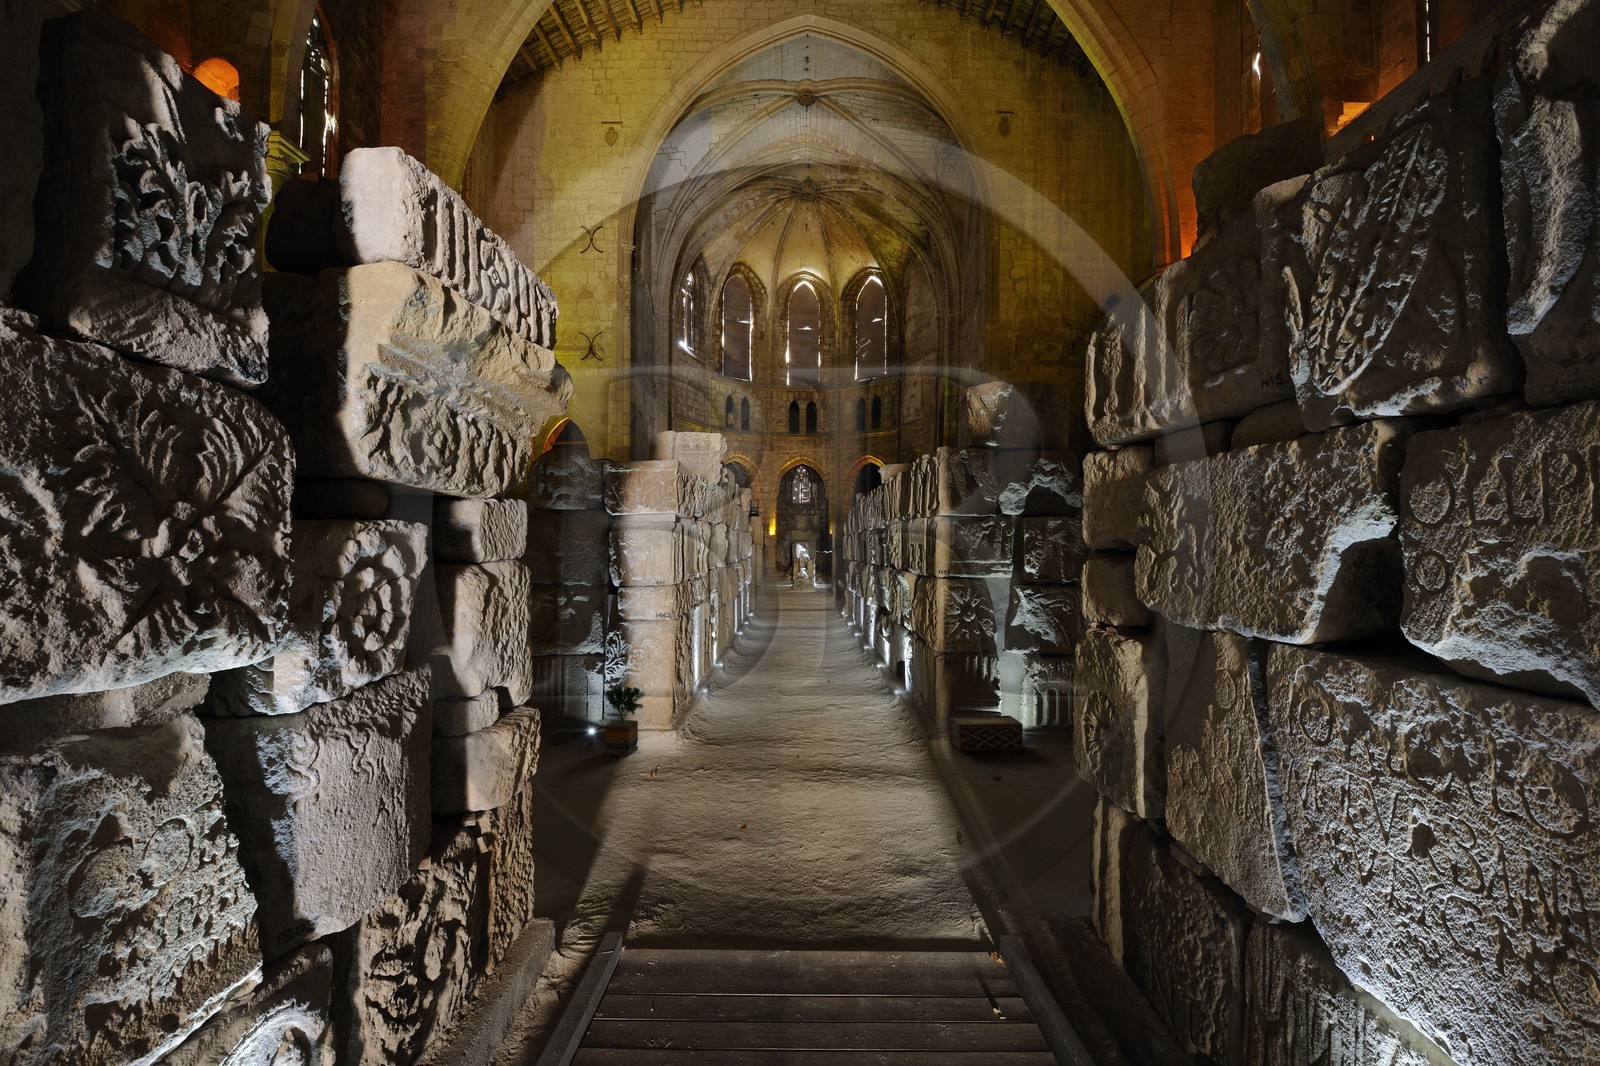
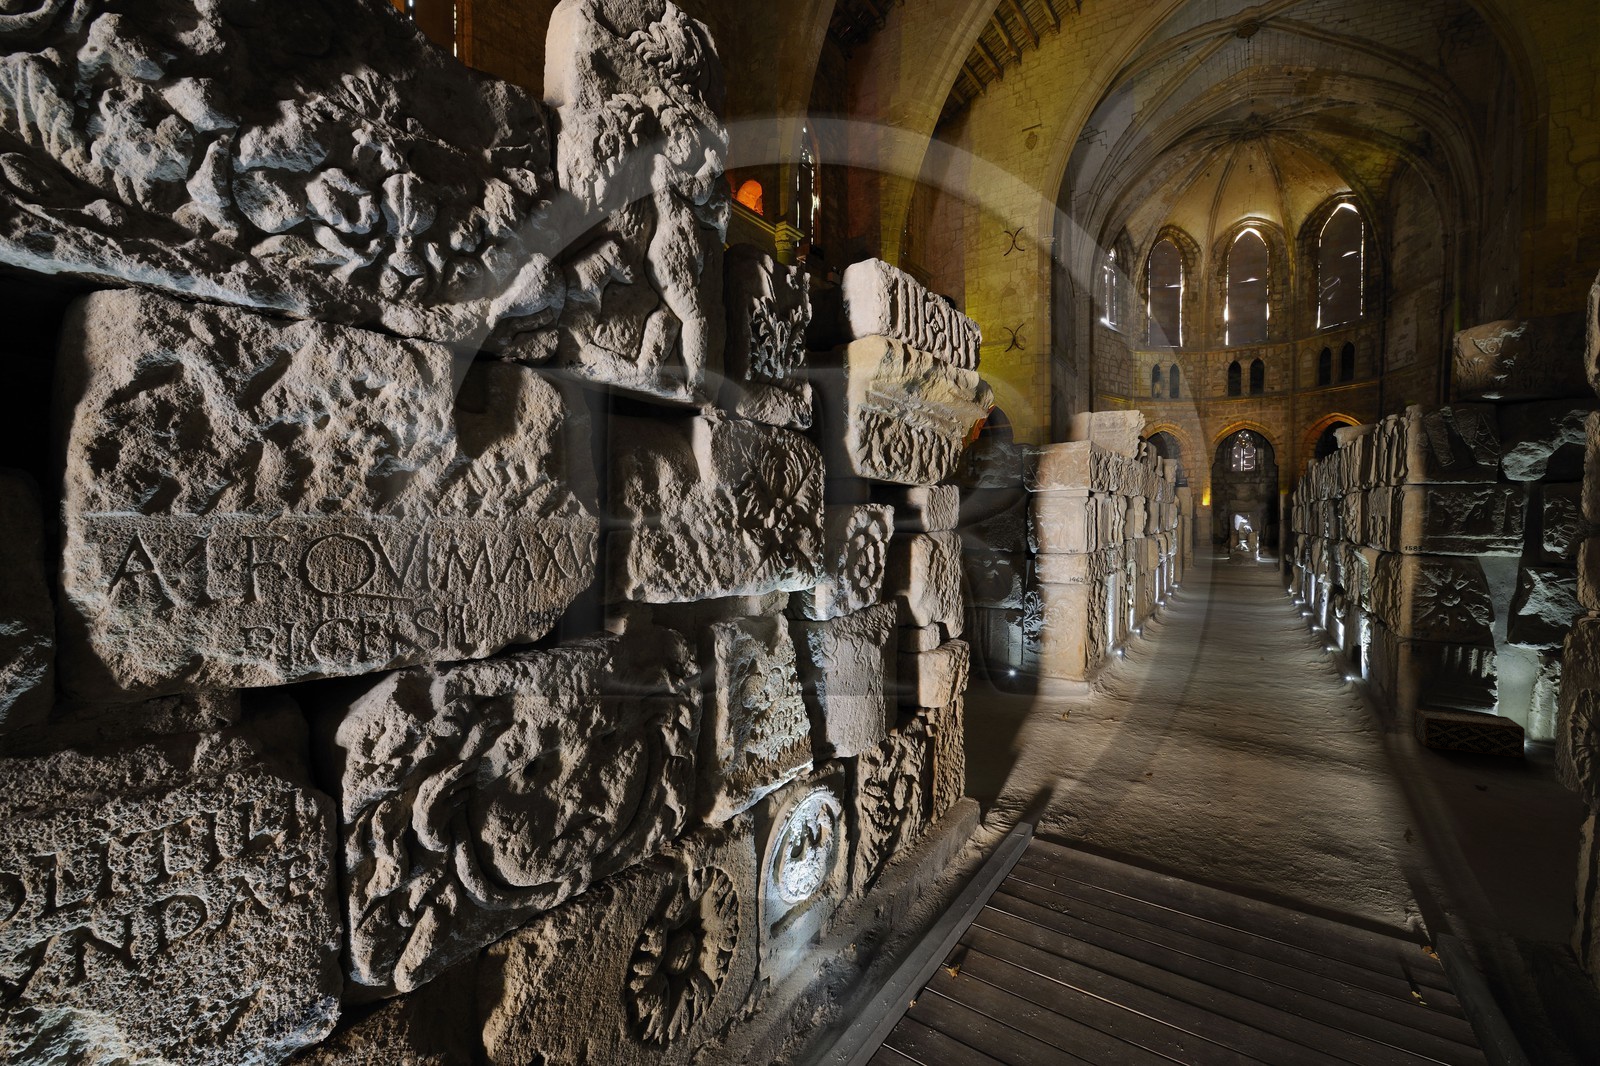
potted tree: present [604,686,645,756] -> none [1021,640,1061,701]

